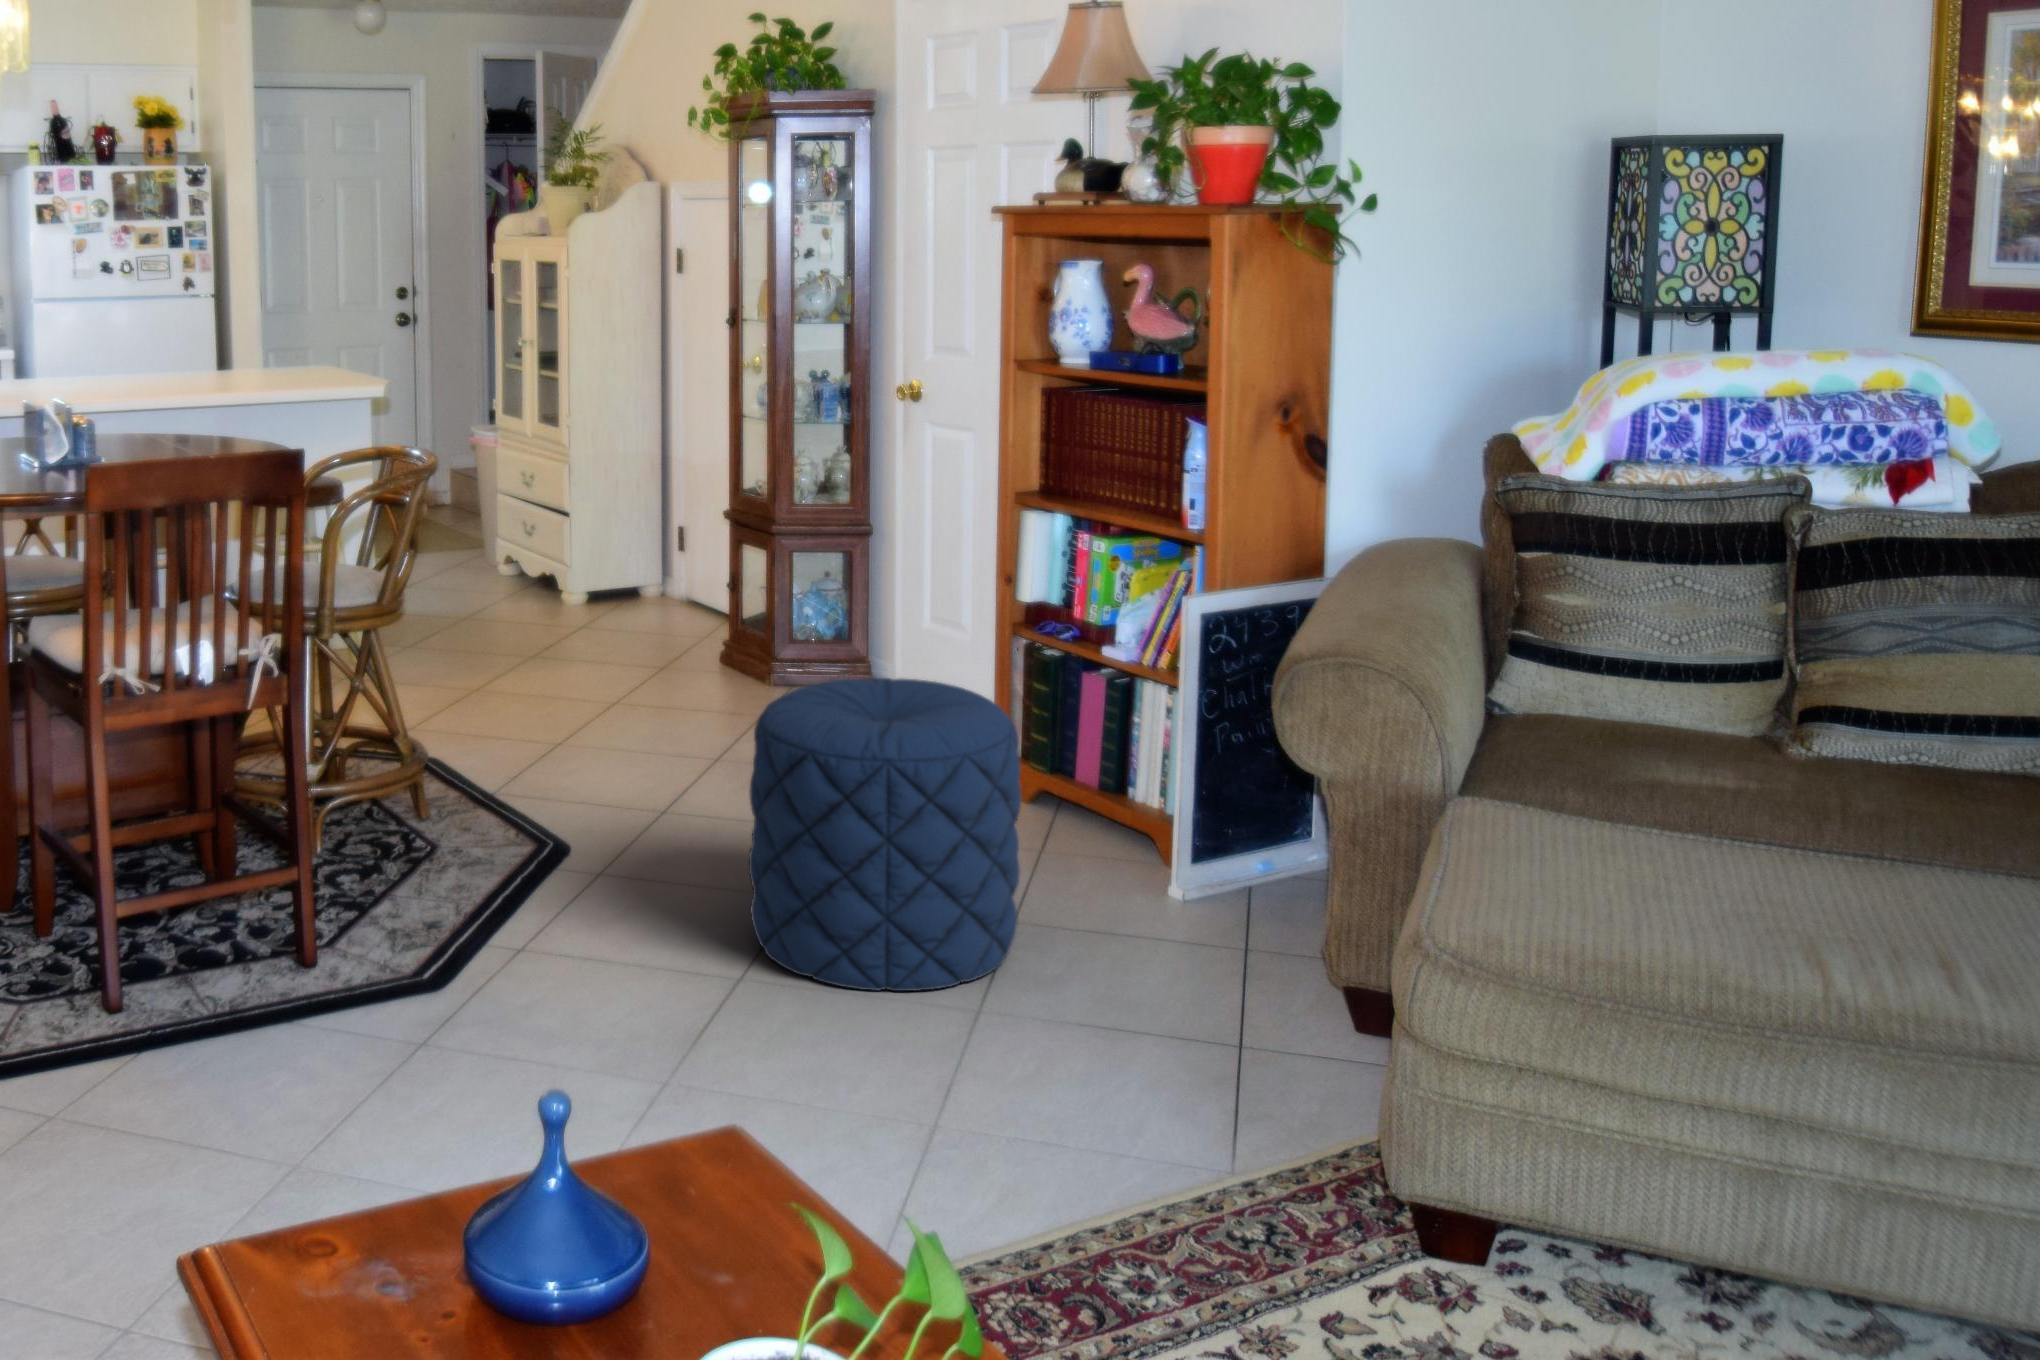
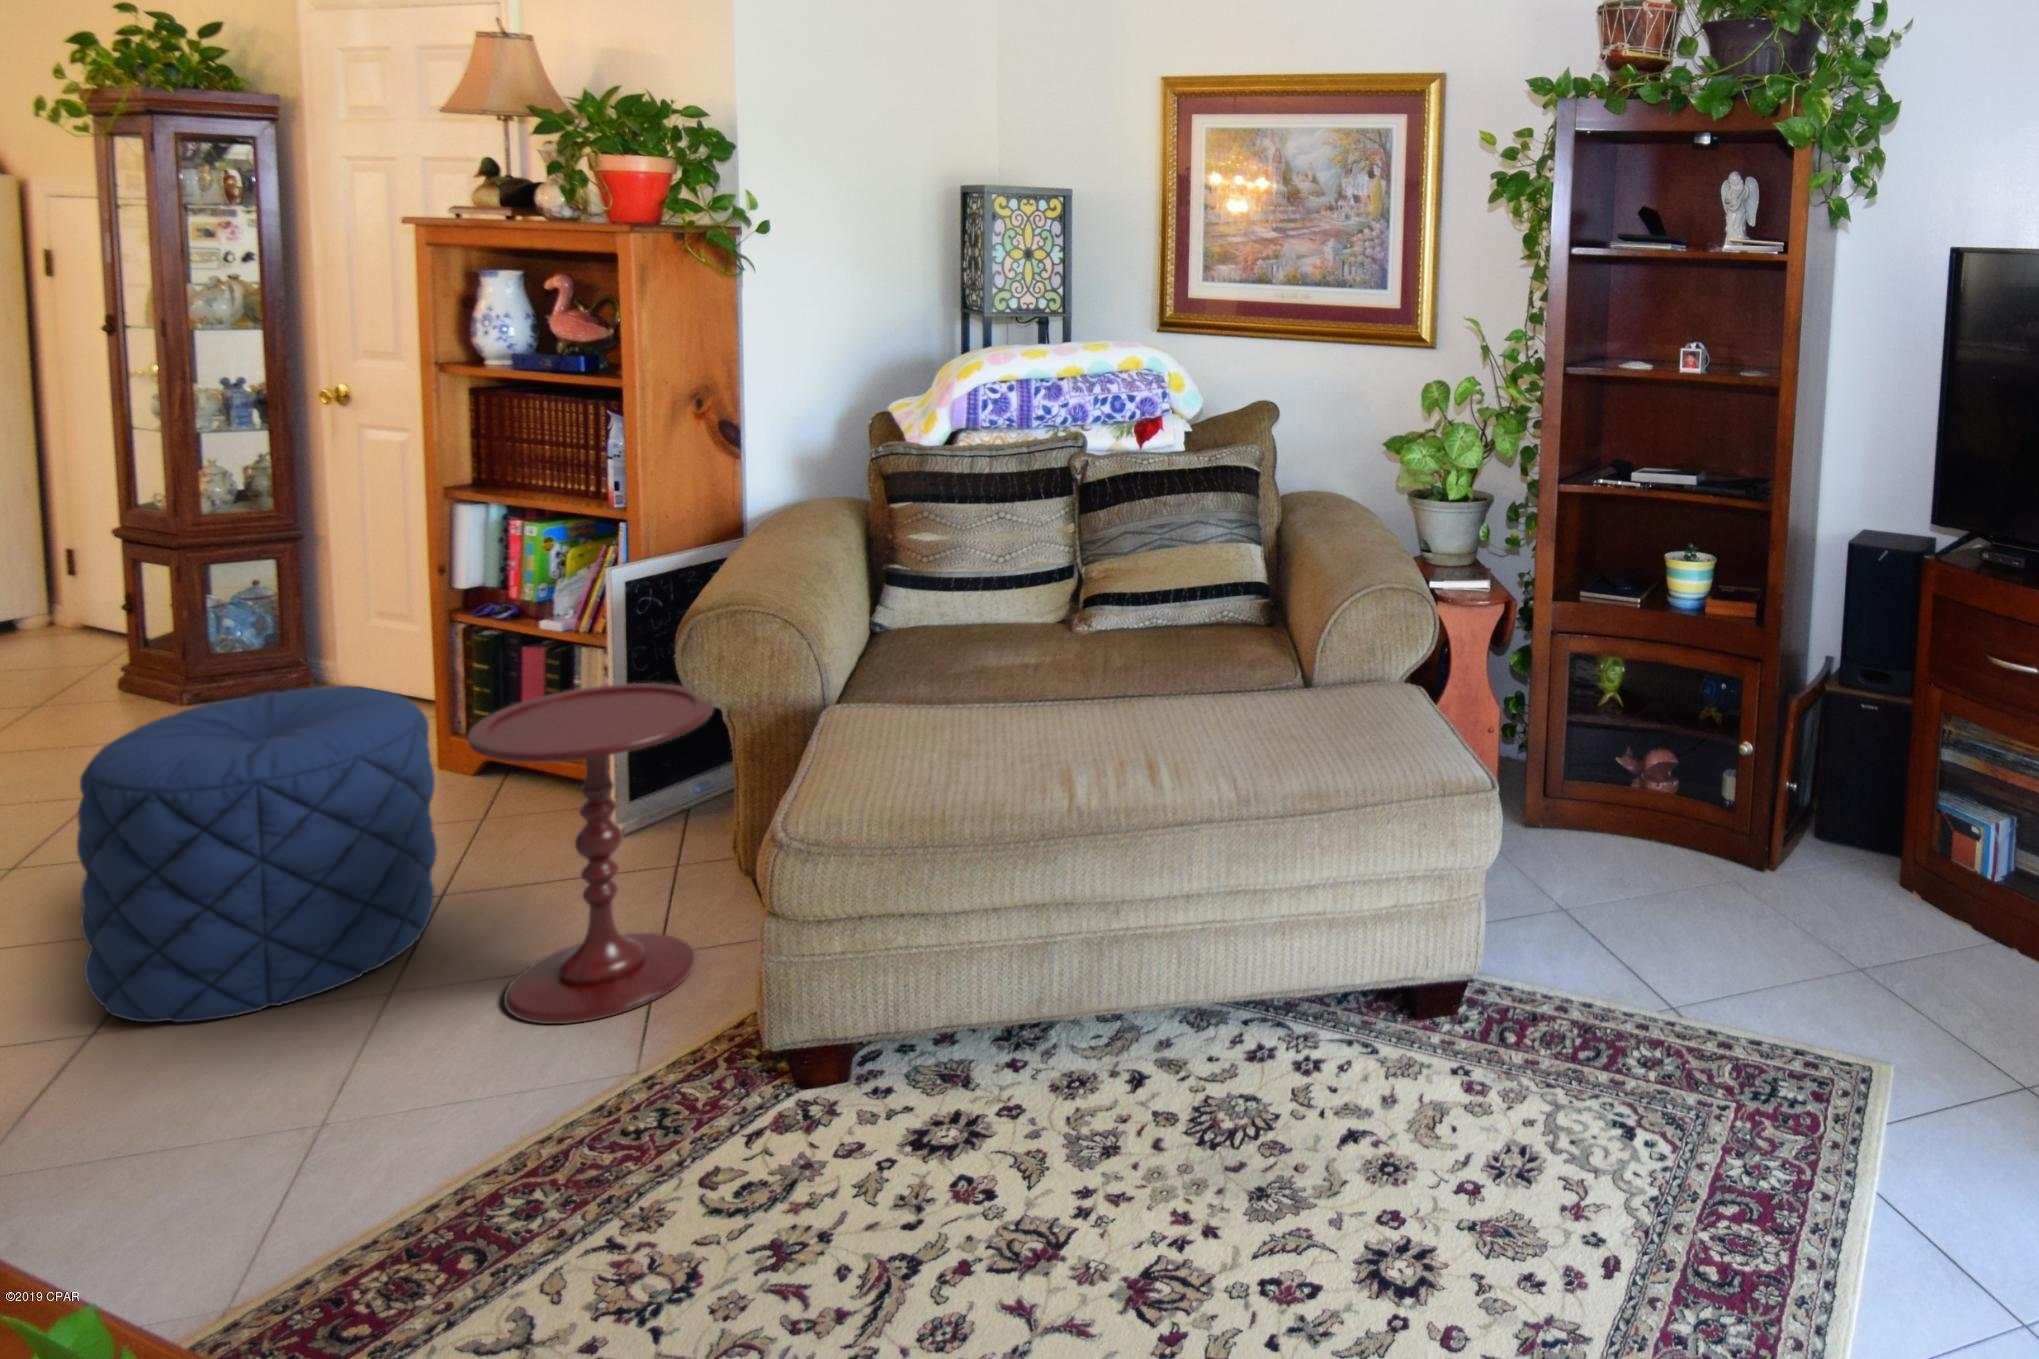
side table: none [1070,723,1317,1104] -> present [468,683,714,1024]

